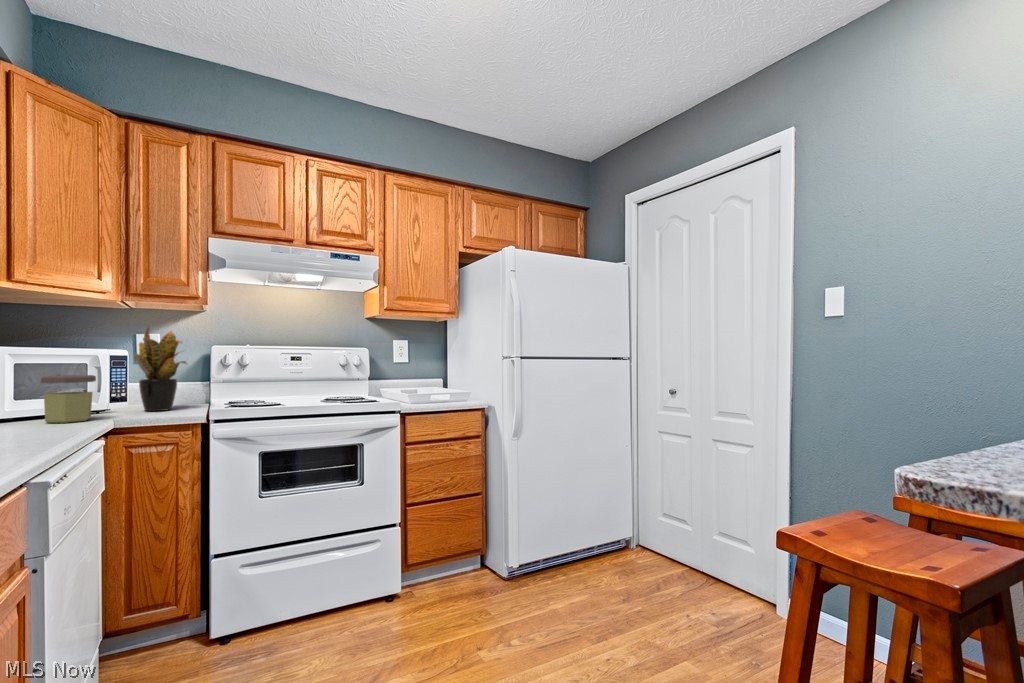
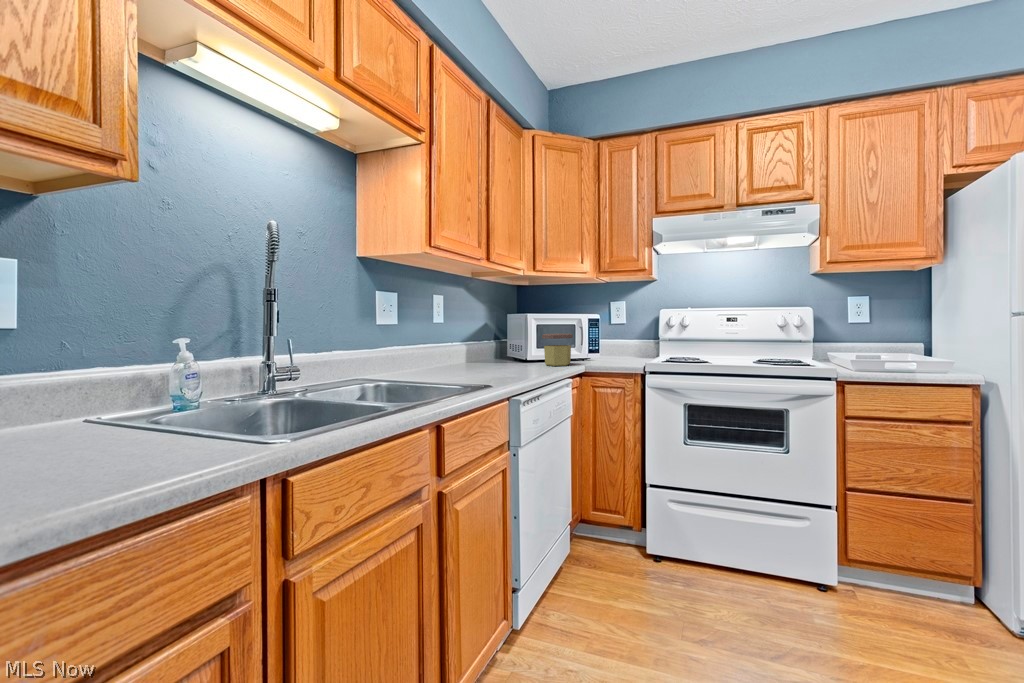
potted plant: present [135,326,187,411] -> none [595,293,640,362]

